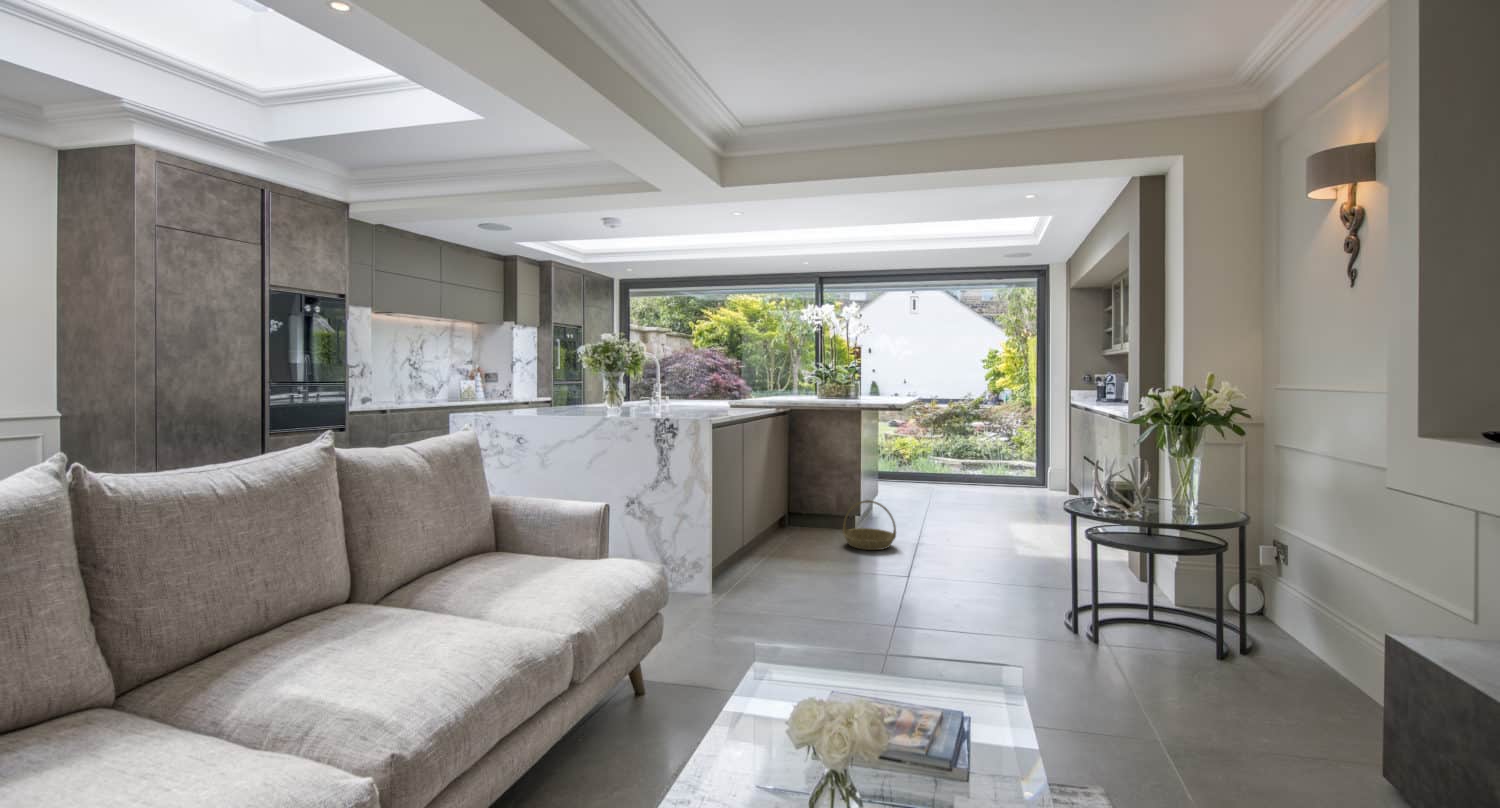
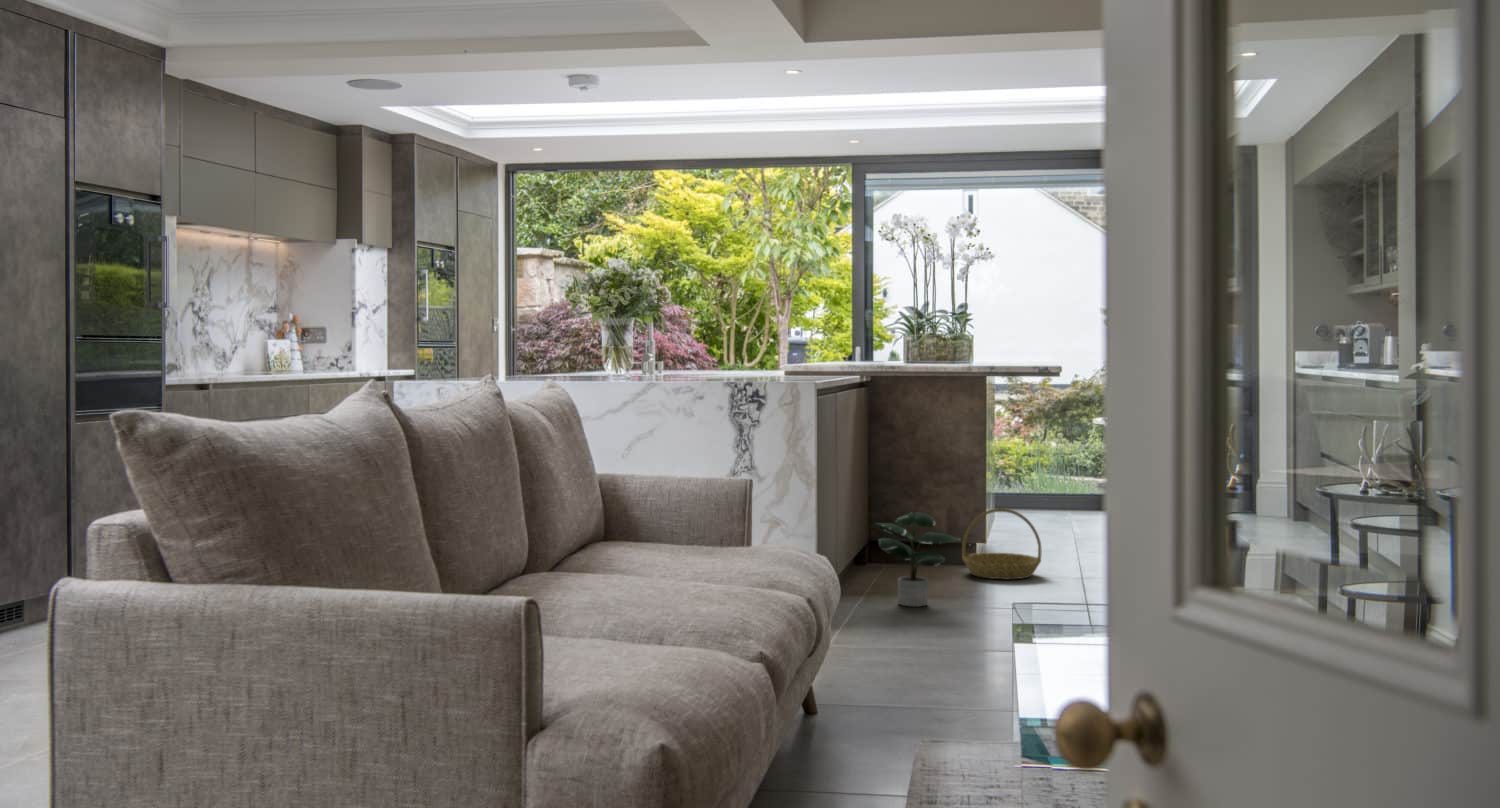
potted plant: none [762,507,822,576] -> present [875,512,960,607]

